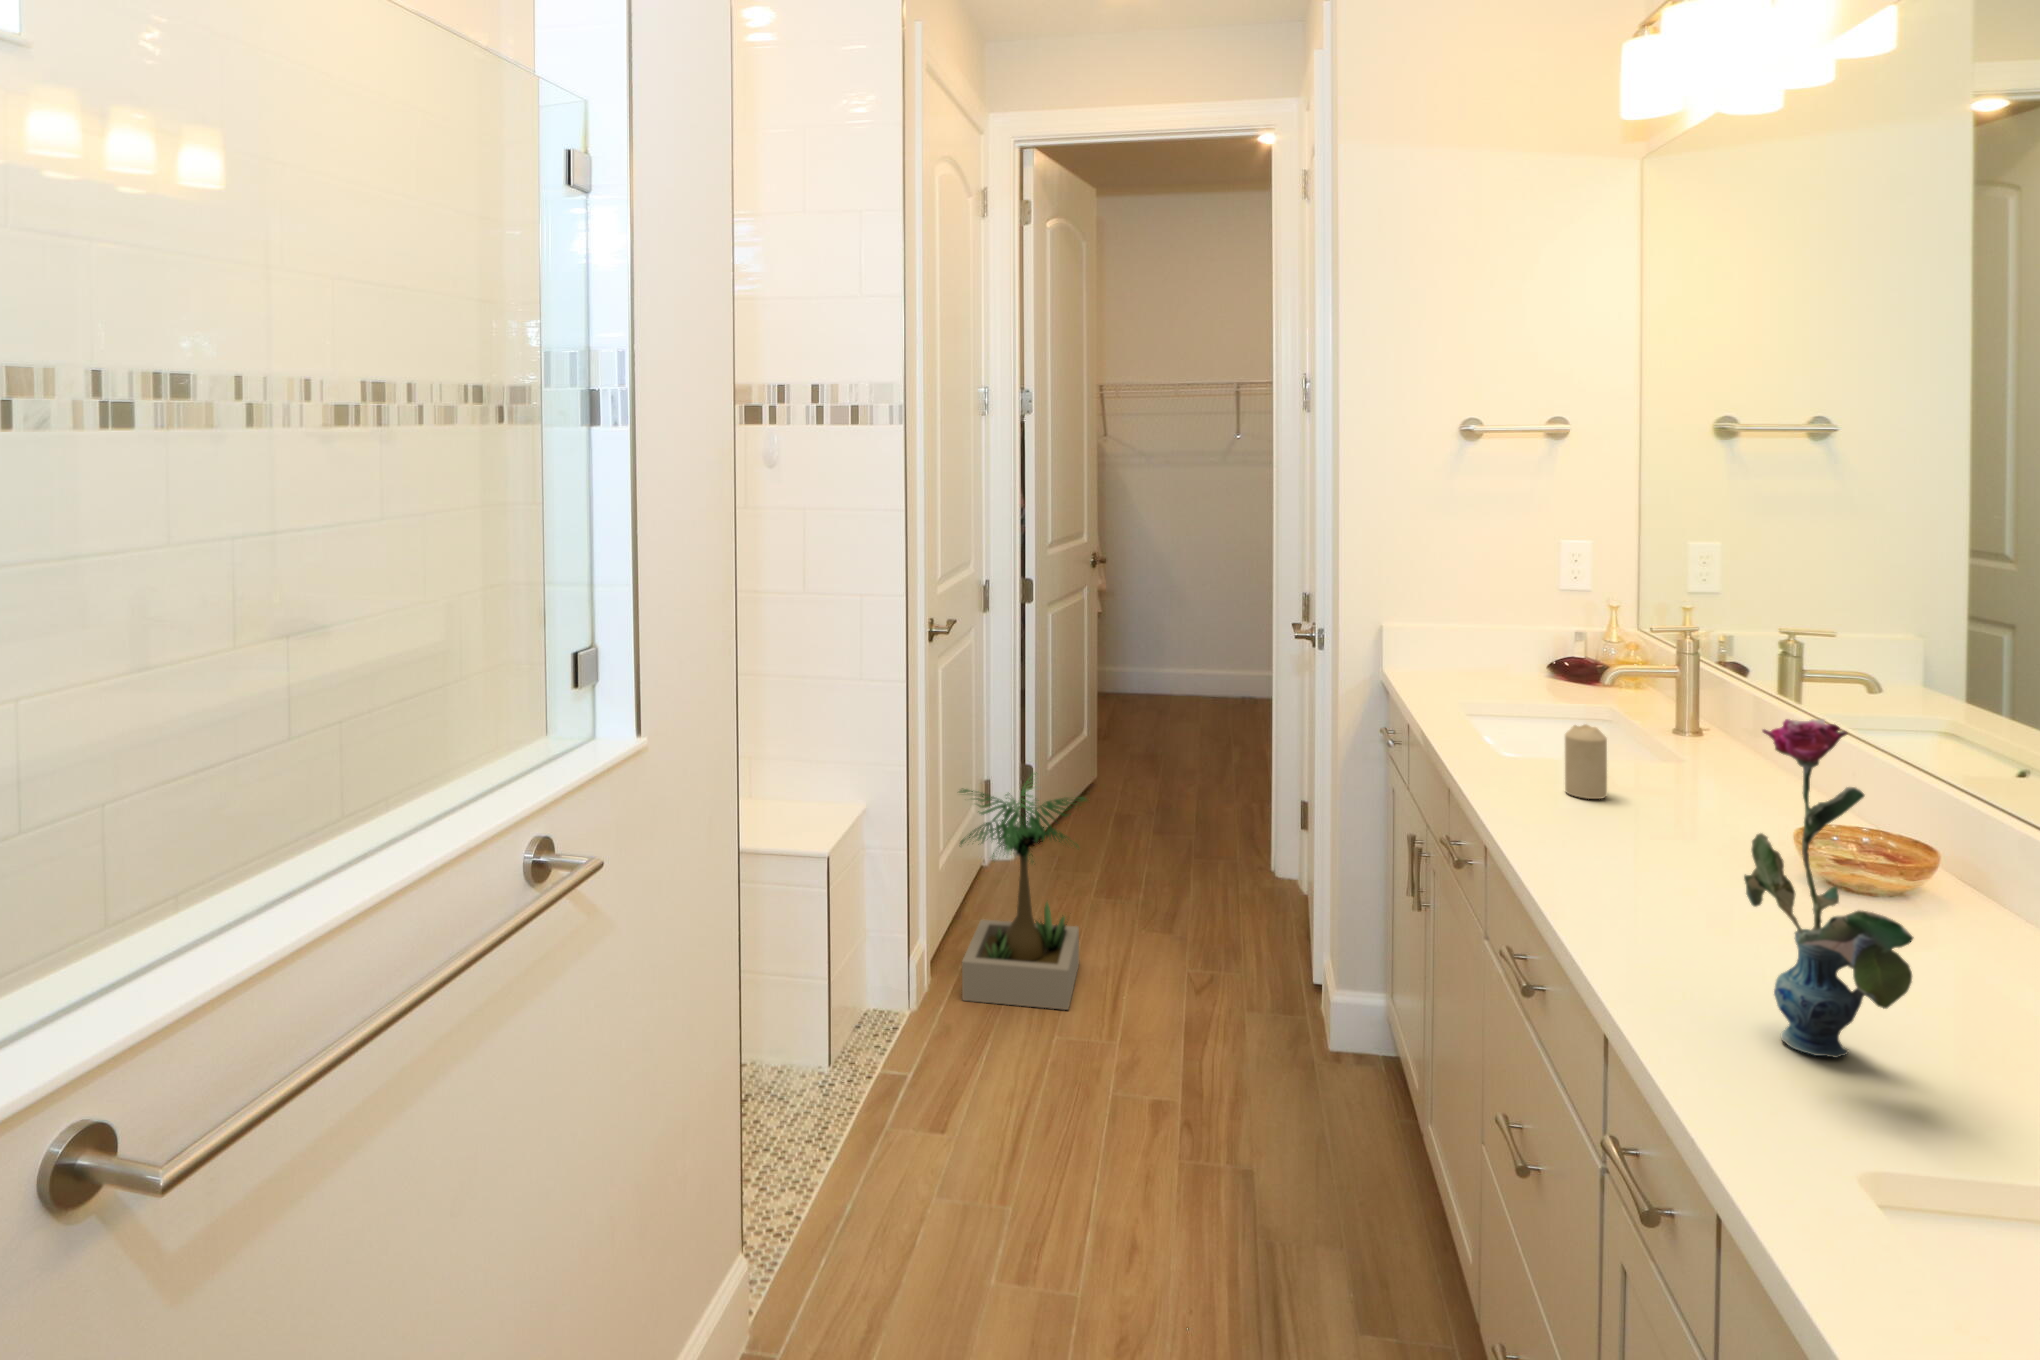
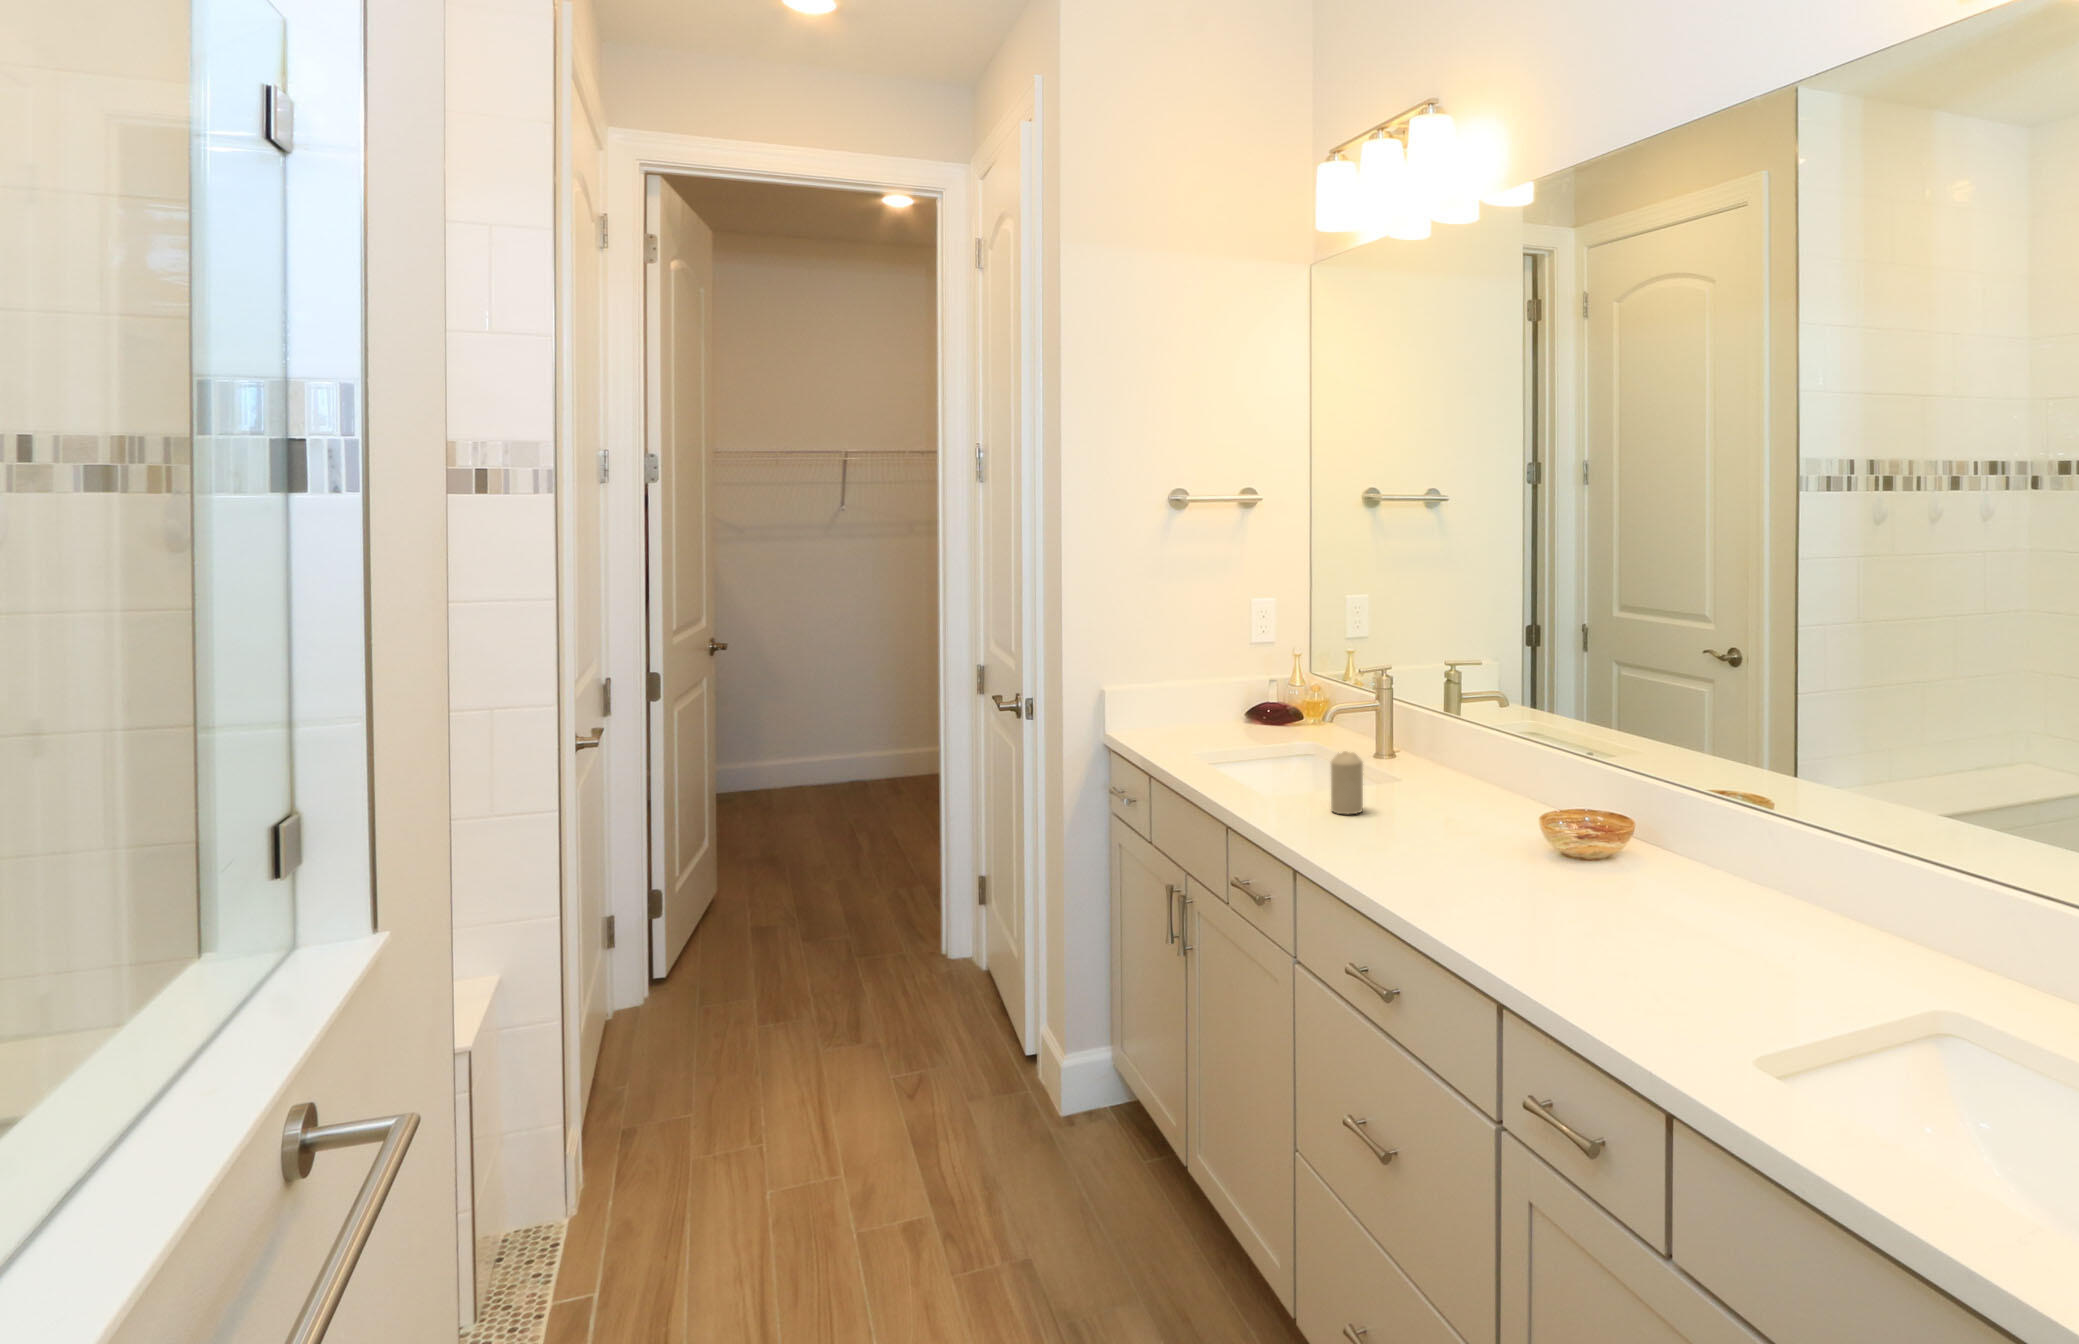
vase: present [1744,719,1914,1058] -> none [1567,716,1695,970]
potted plant: present [959,774,1087,1010] -> none [600,893,805,1191]

